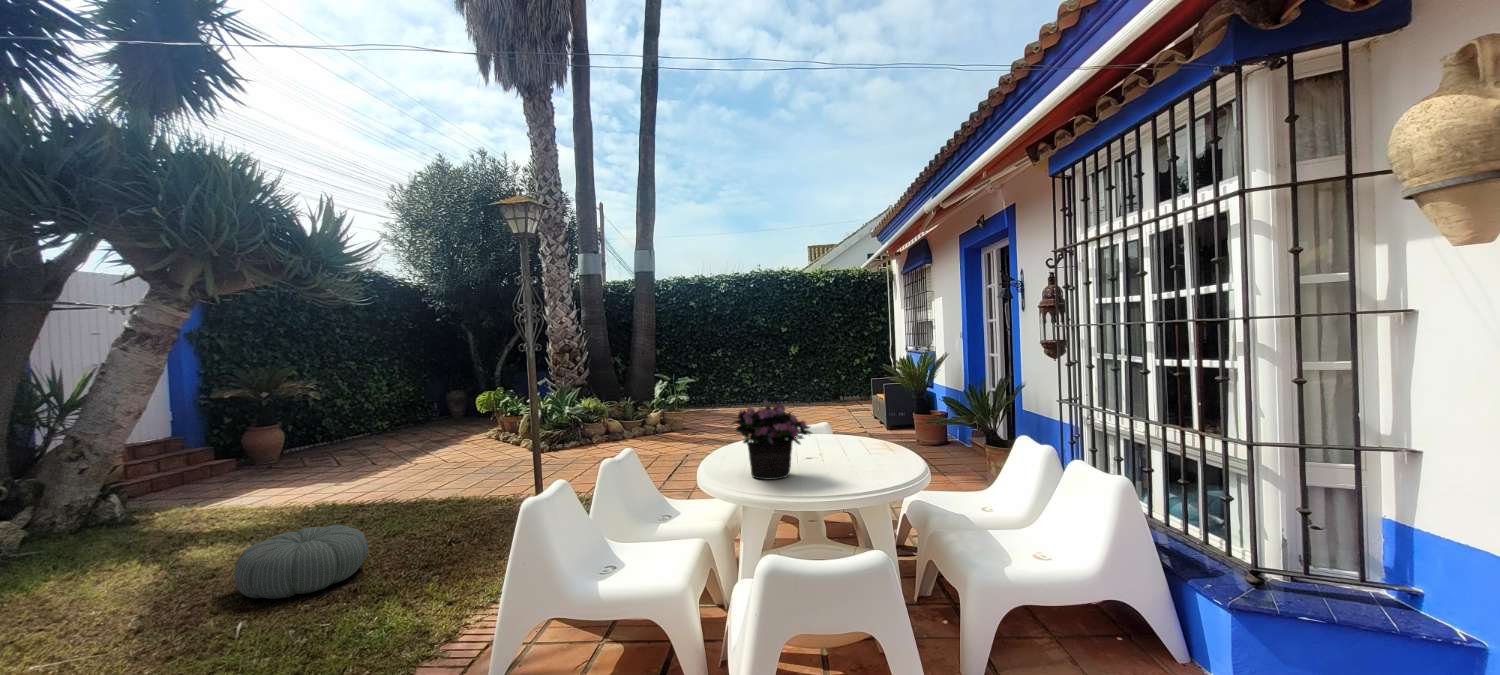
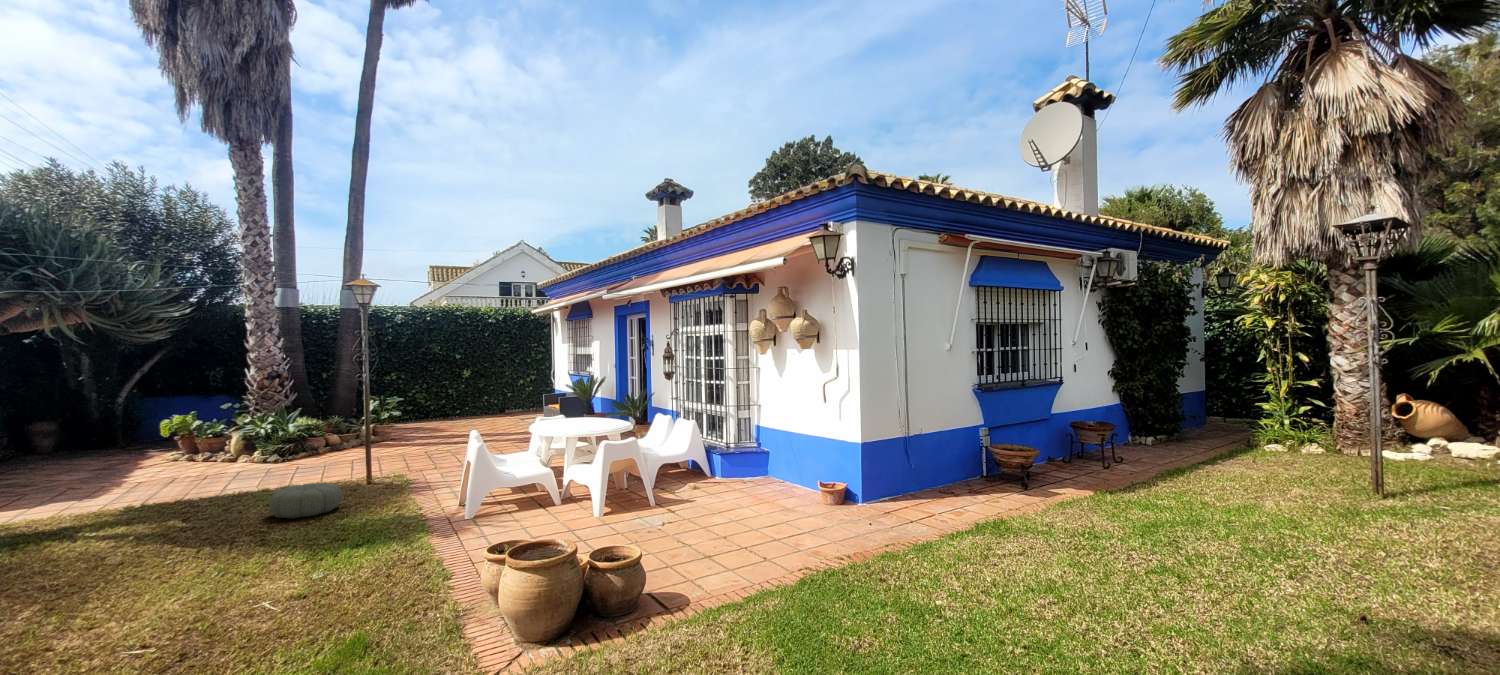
potted flower: present [732,400,812,480] -> none [569,397,601,426]

